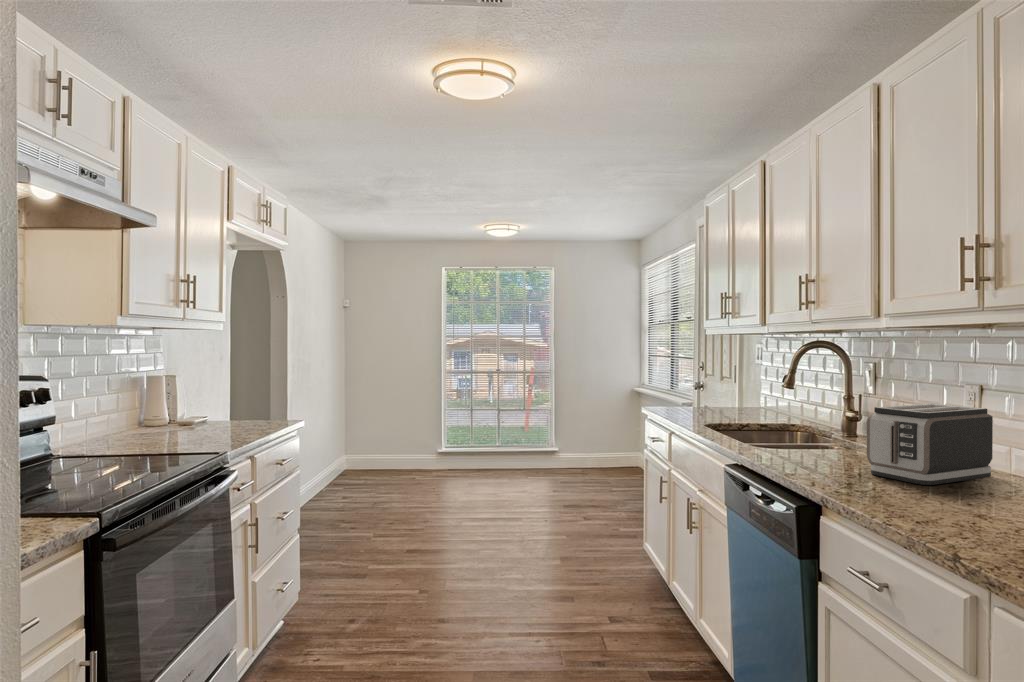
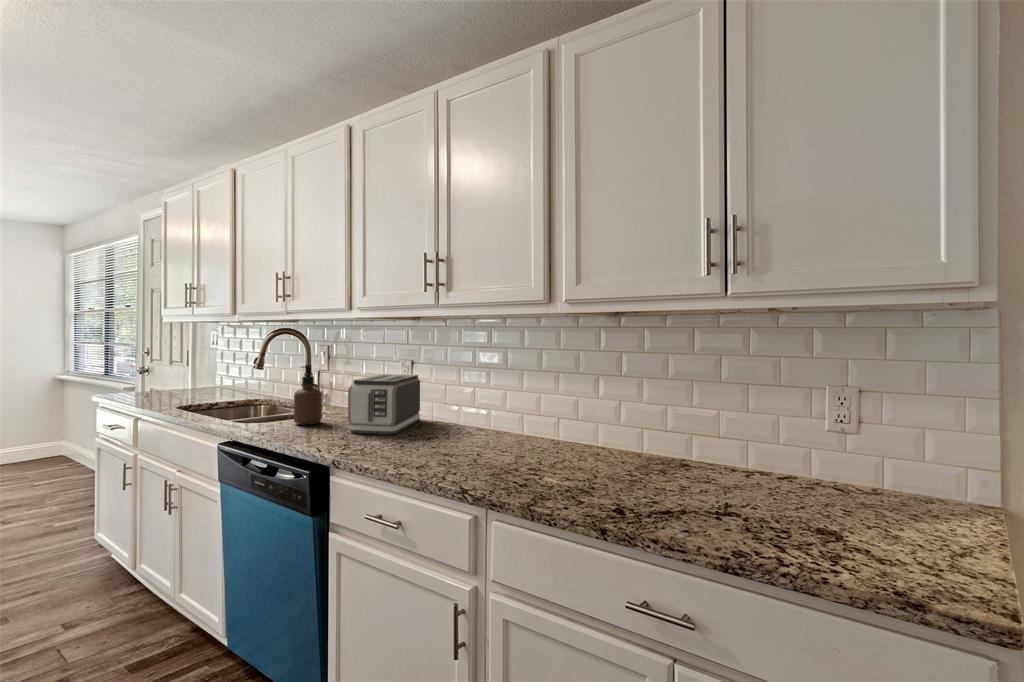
soap dispenser: none [812,385,846,458] -> present [294,364,322,425]

